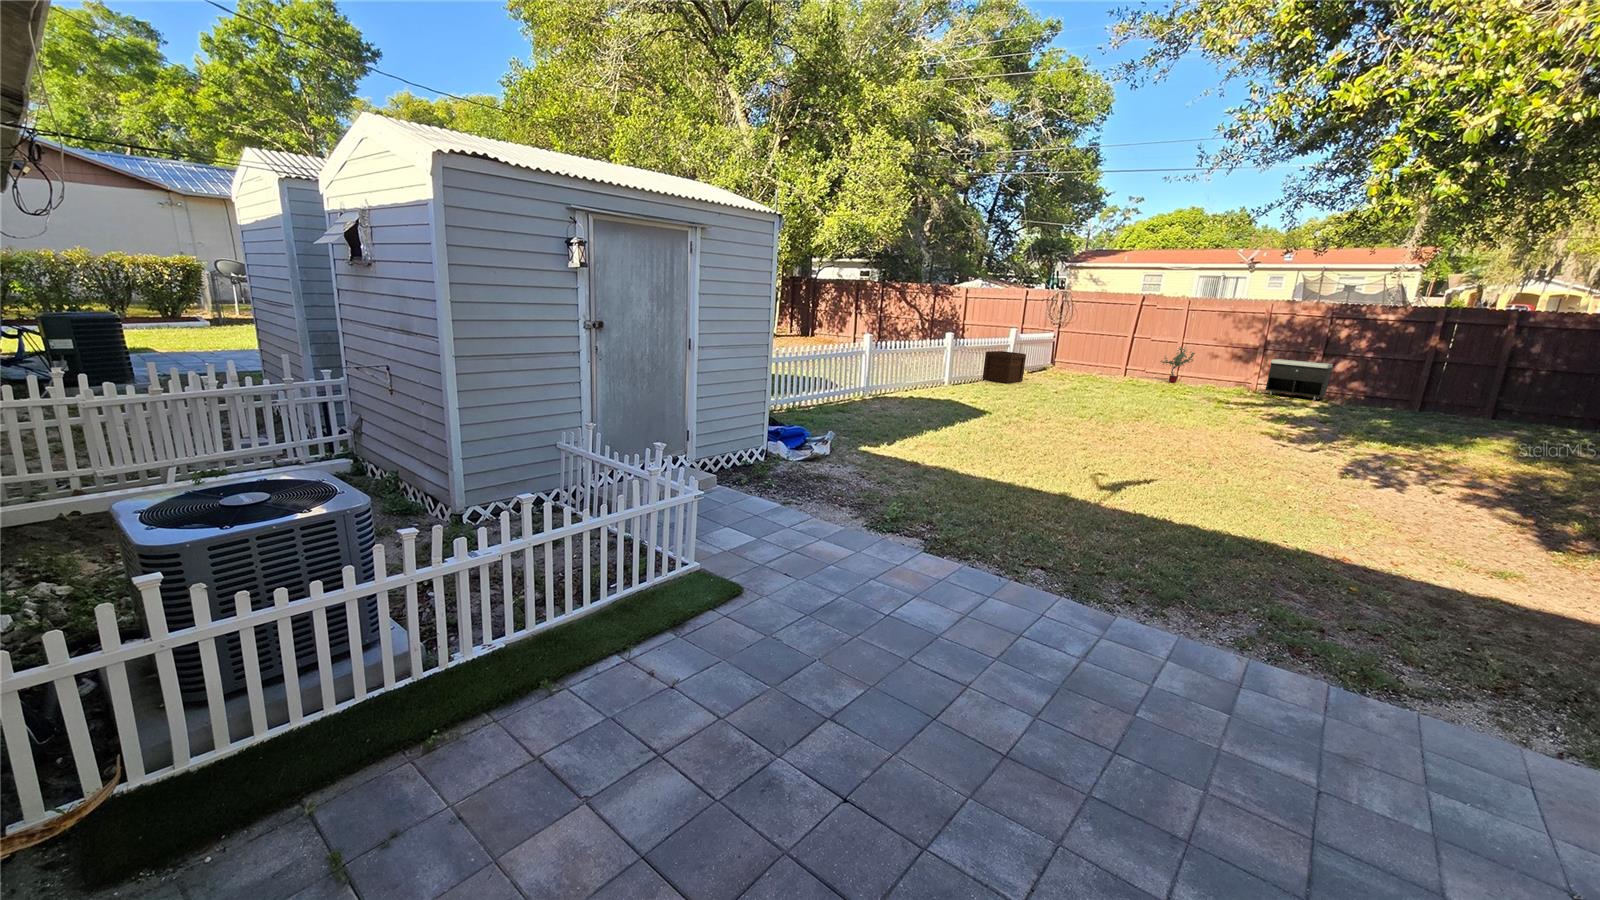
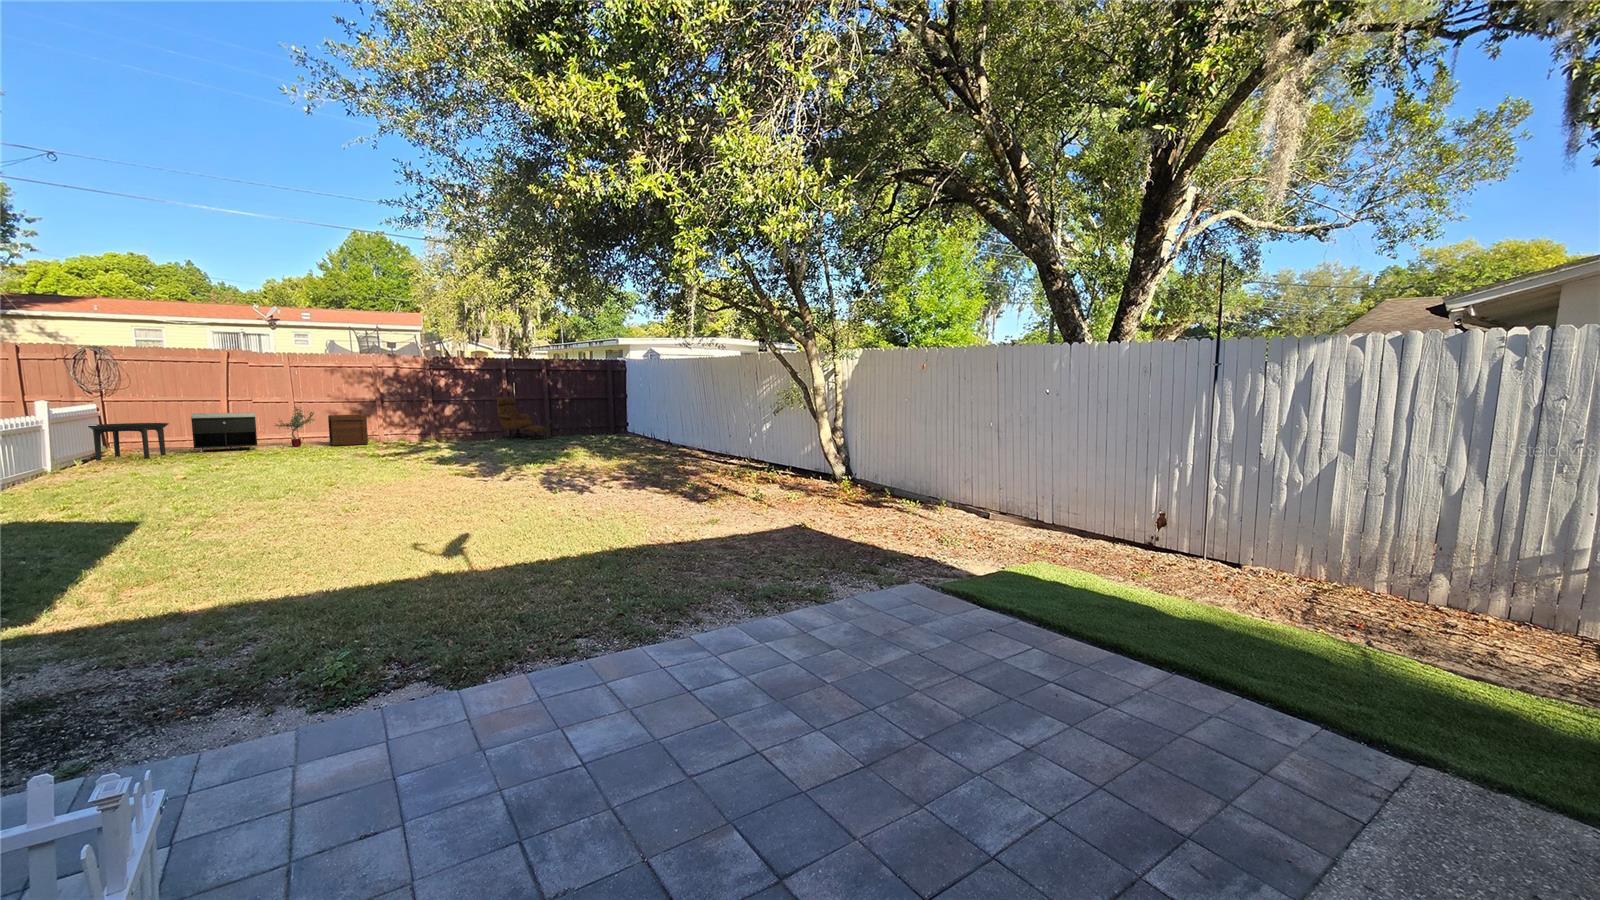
round table: none [1040,347,1087,376] -> present [88,423,169,461]
wooden crate: present [983,351,1026,383] -> present [328,415,368,446]
lounge chair: none [1406,358,1482,421] -> present [497,397,548,439]
storage bench: present [1265,359,1333,400] -> present [191,412,257,452]

